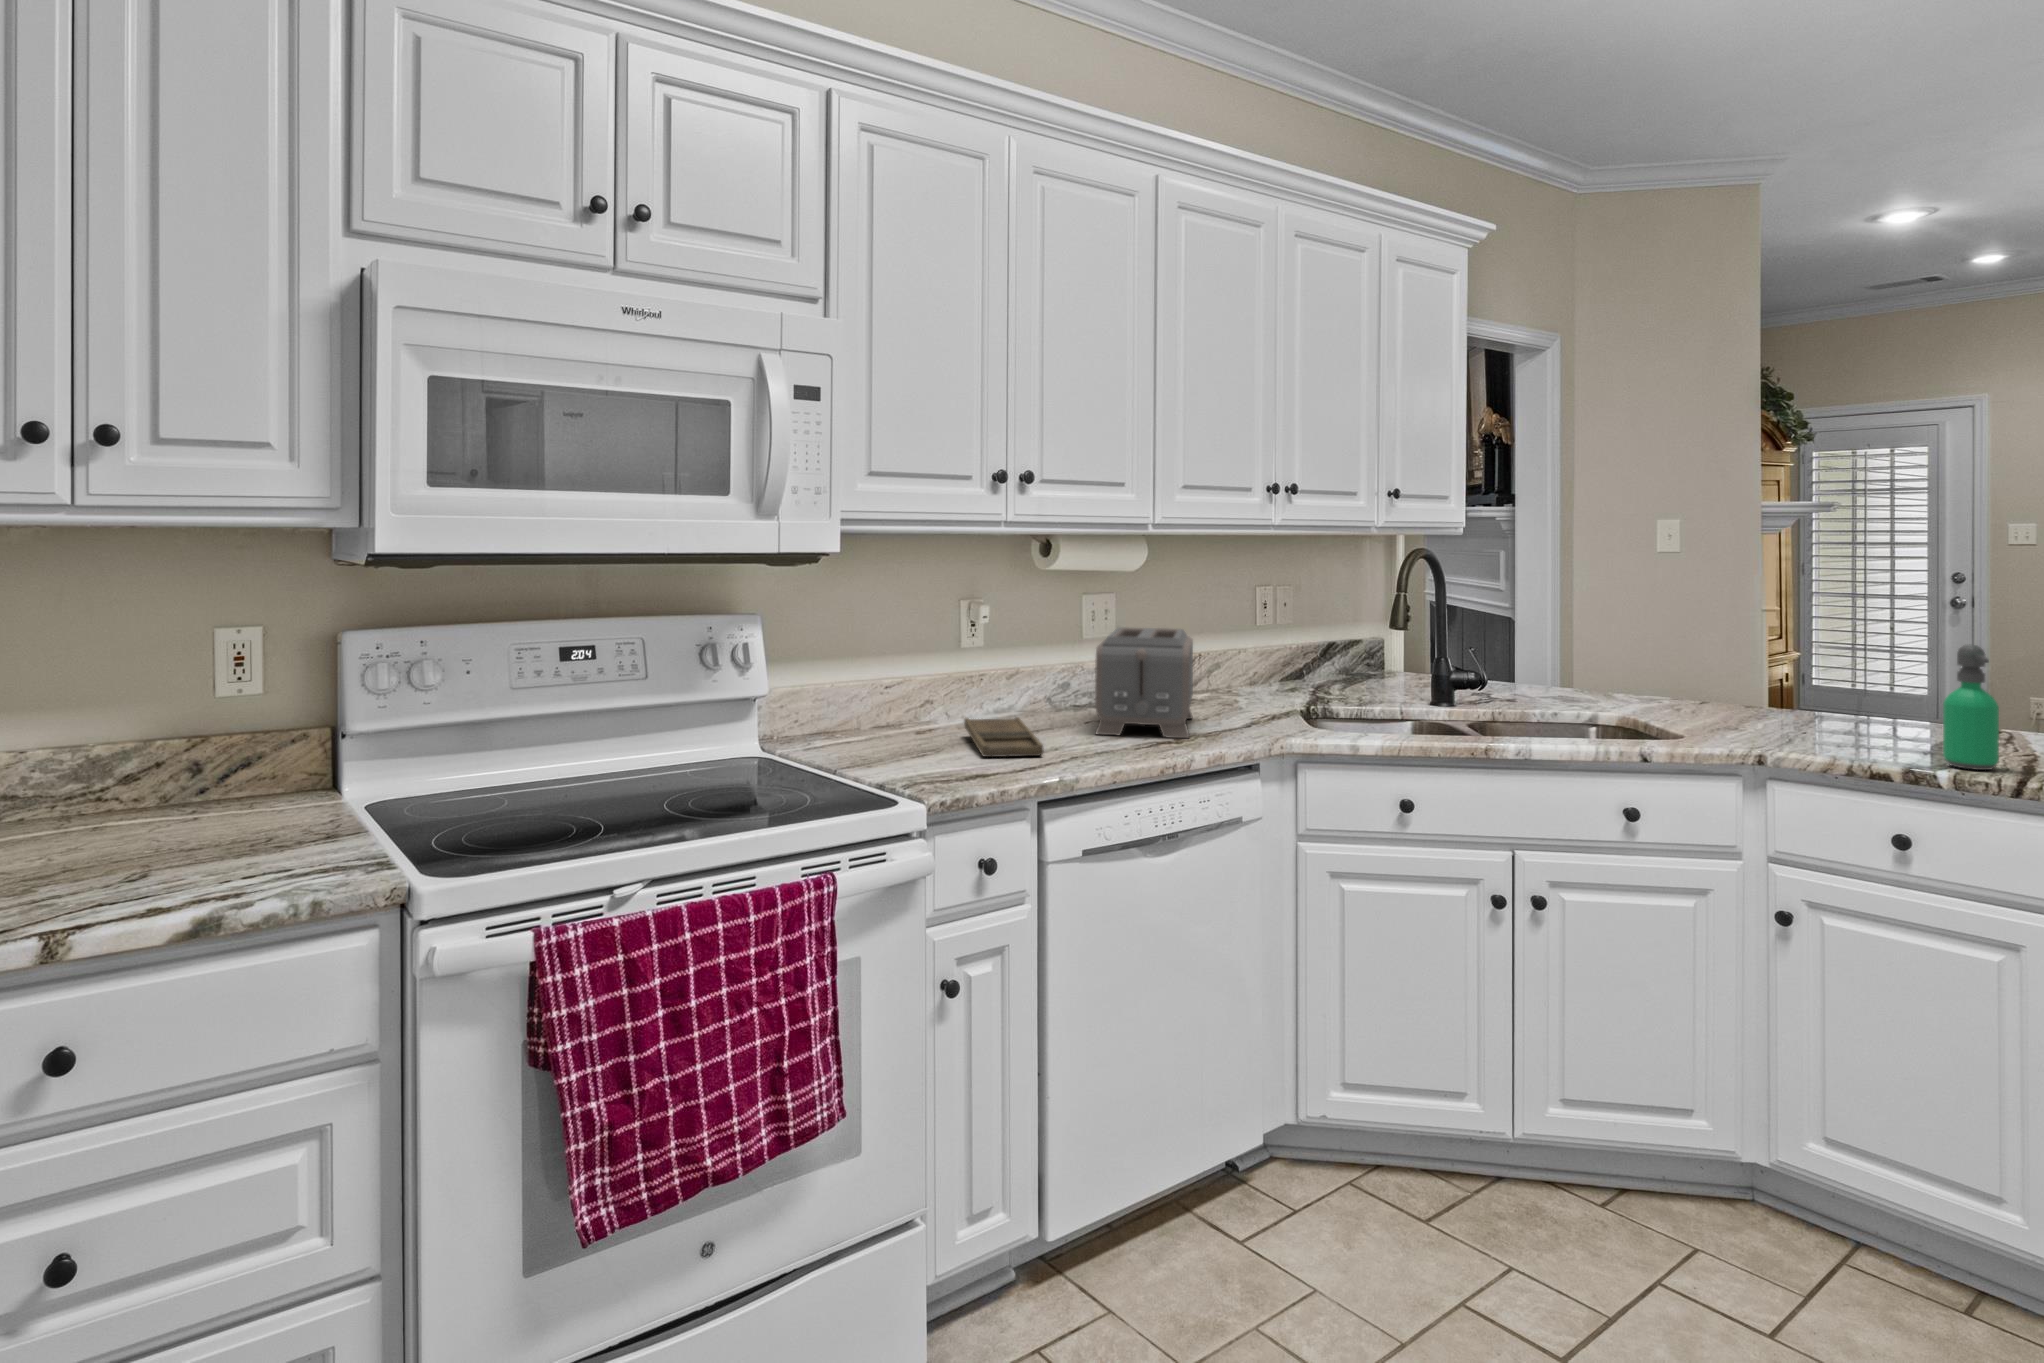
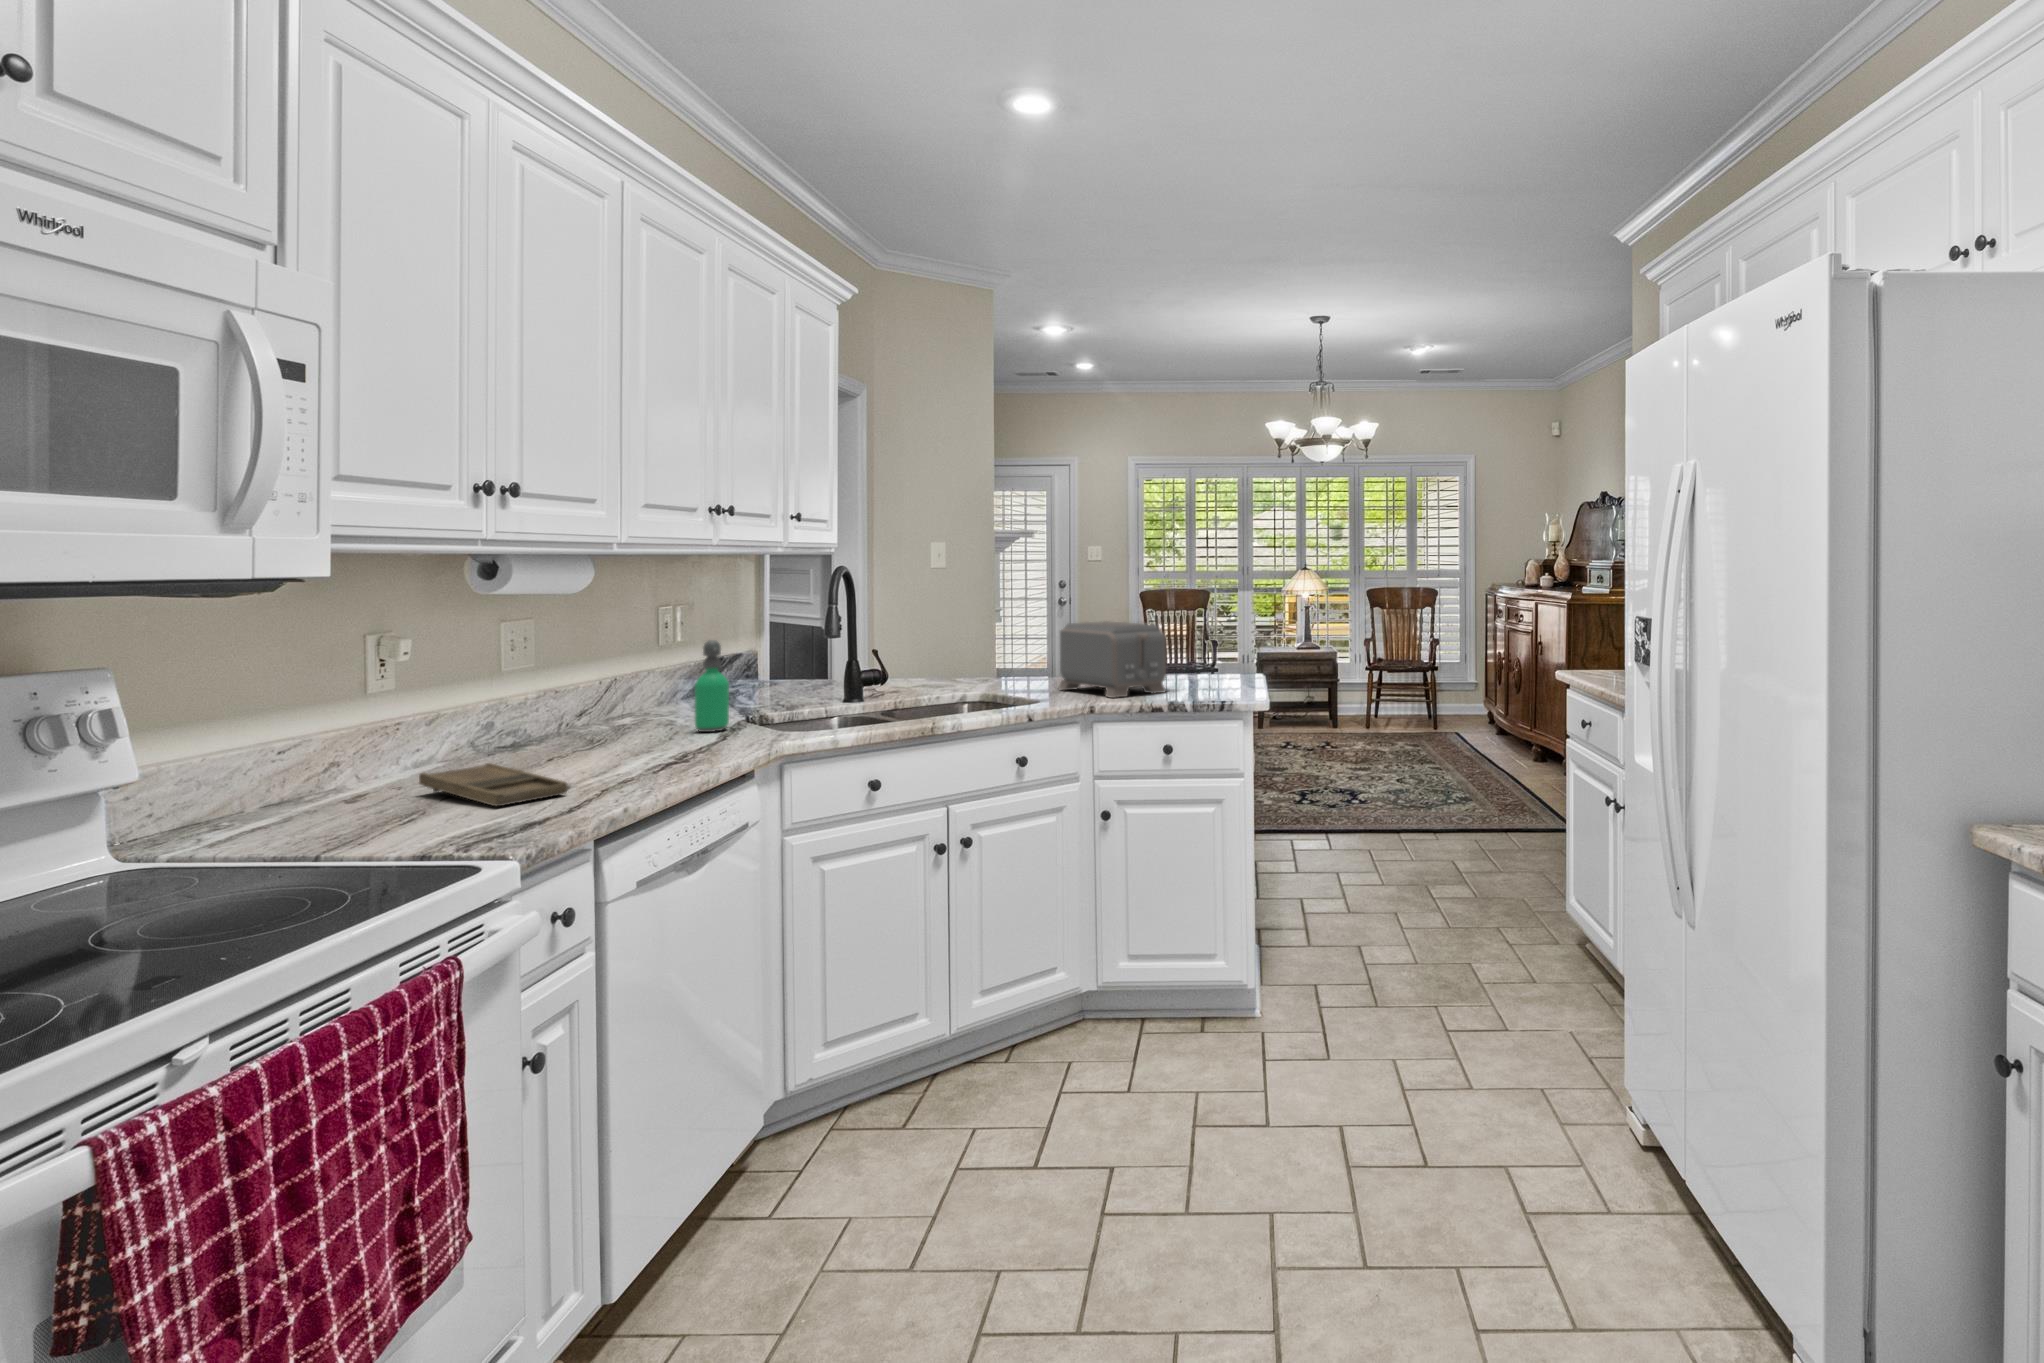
toaster: present [1095,627,1193,738] -> present [1059,621,1166,698]
soap dispenser: present [1943,645,1999,770] -> present [695,640,729,732]

